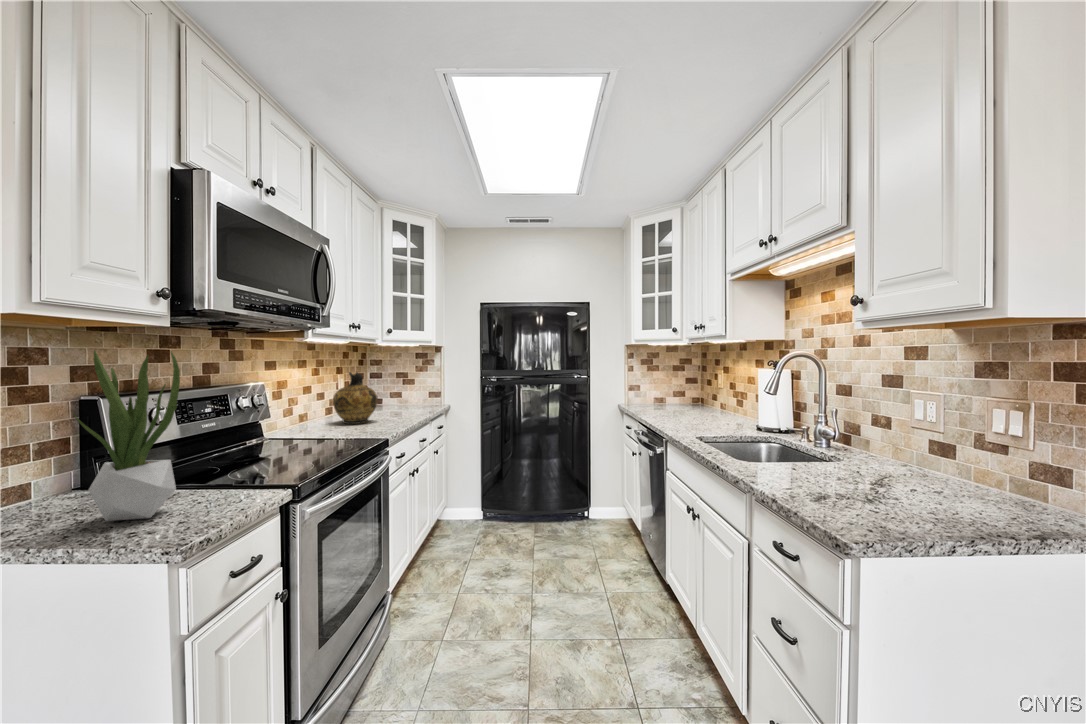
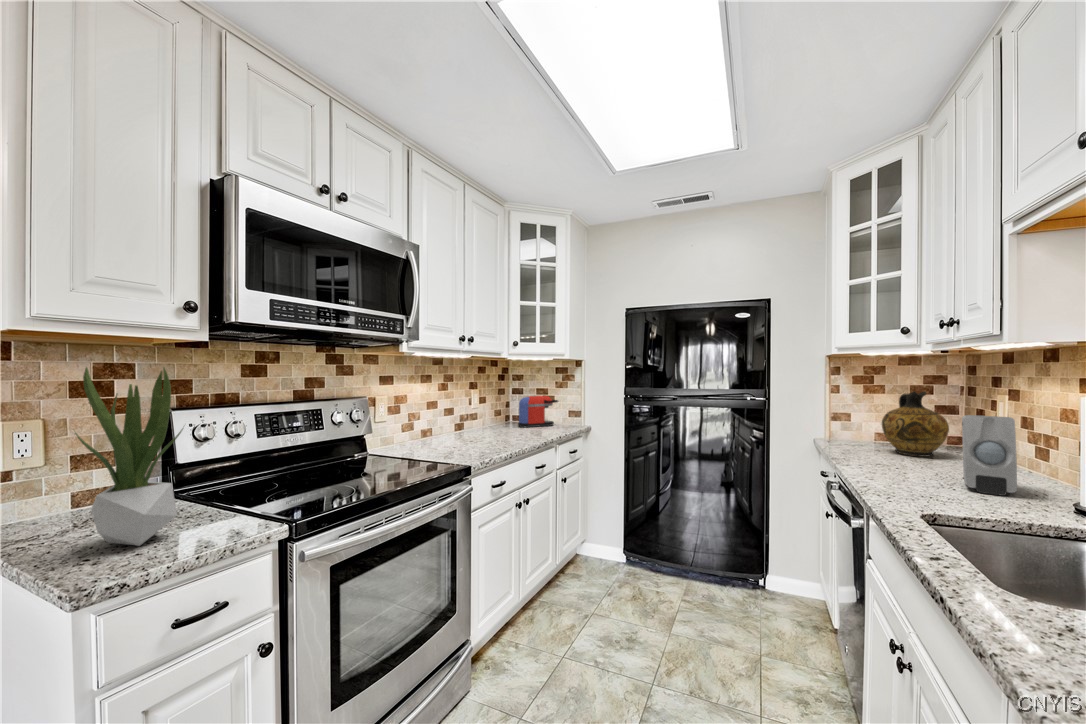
ceramic jug: present [333,372,378,424] -> present [882,391,949,457]
coffee maker: none [386,380,422,410] -> present [518,396,558,427]
soap dispenser: none [705,381,729,425] -> present [962,415,1017,496]

